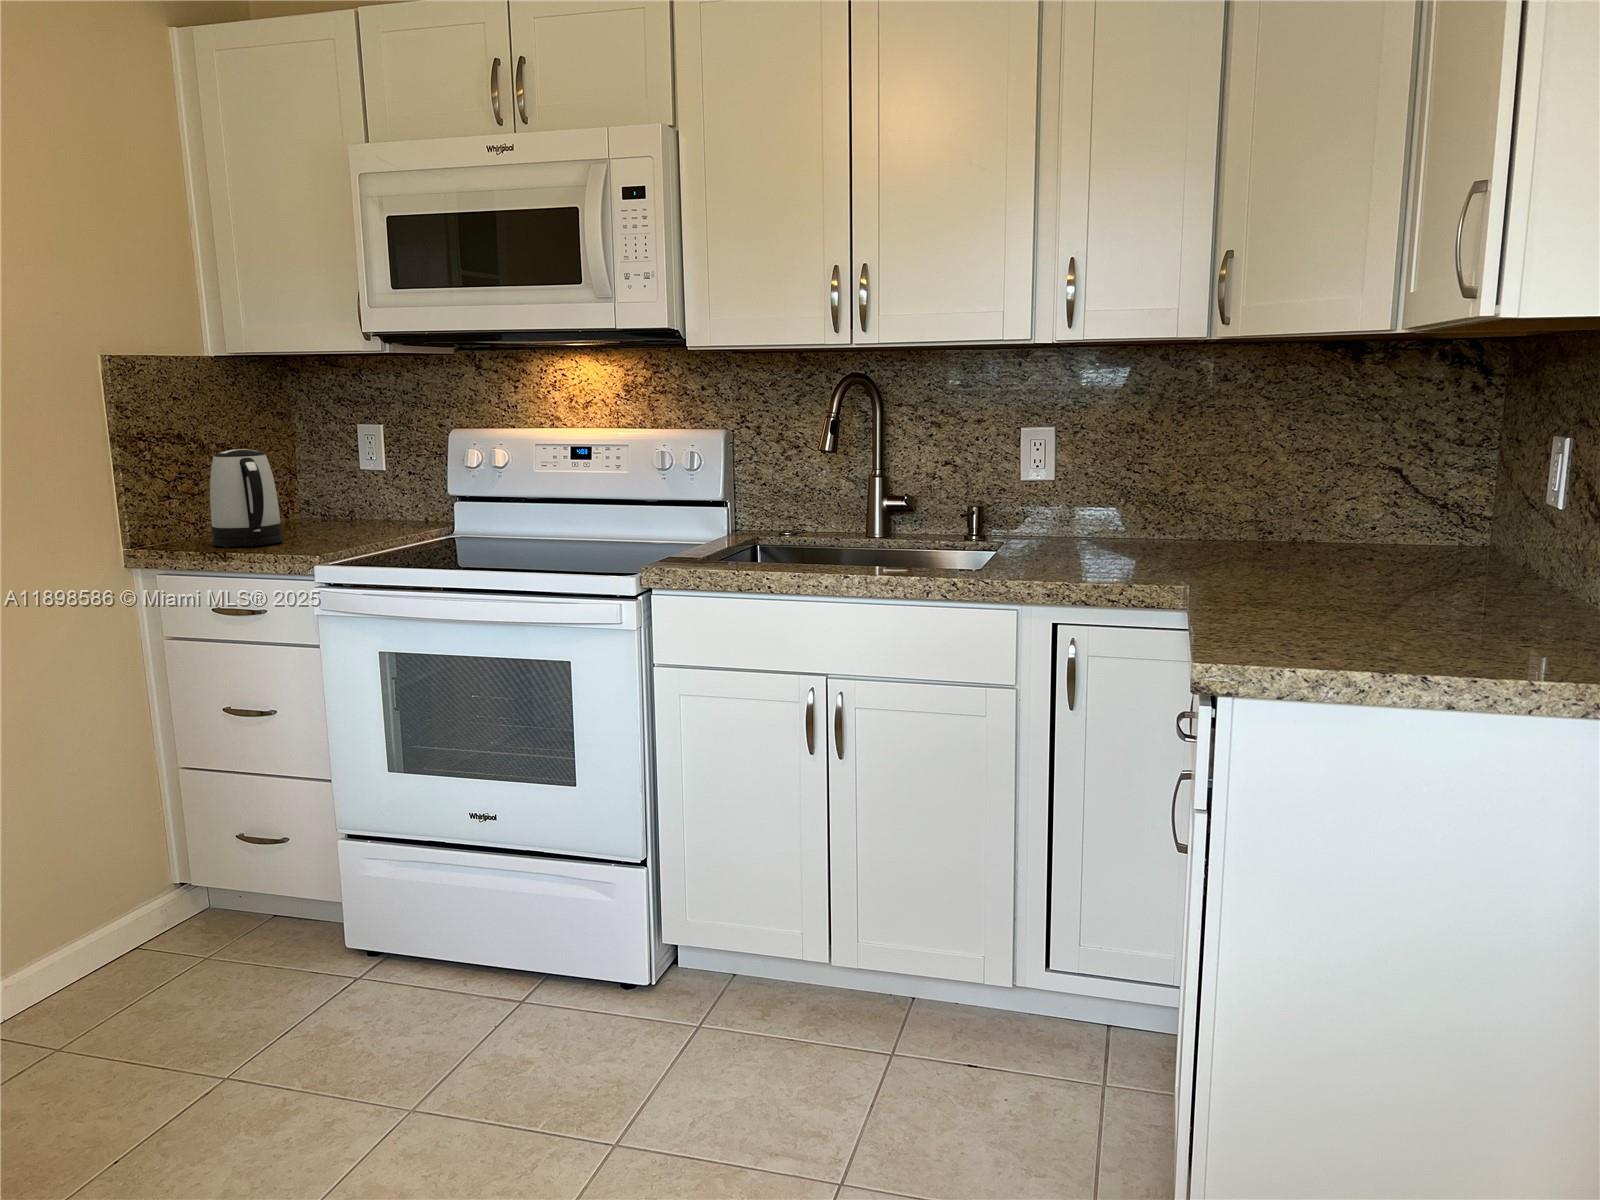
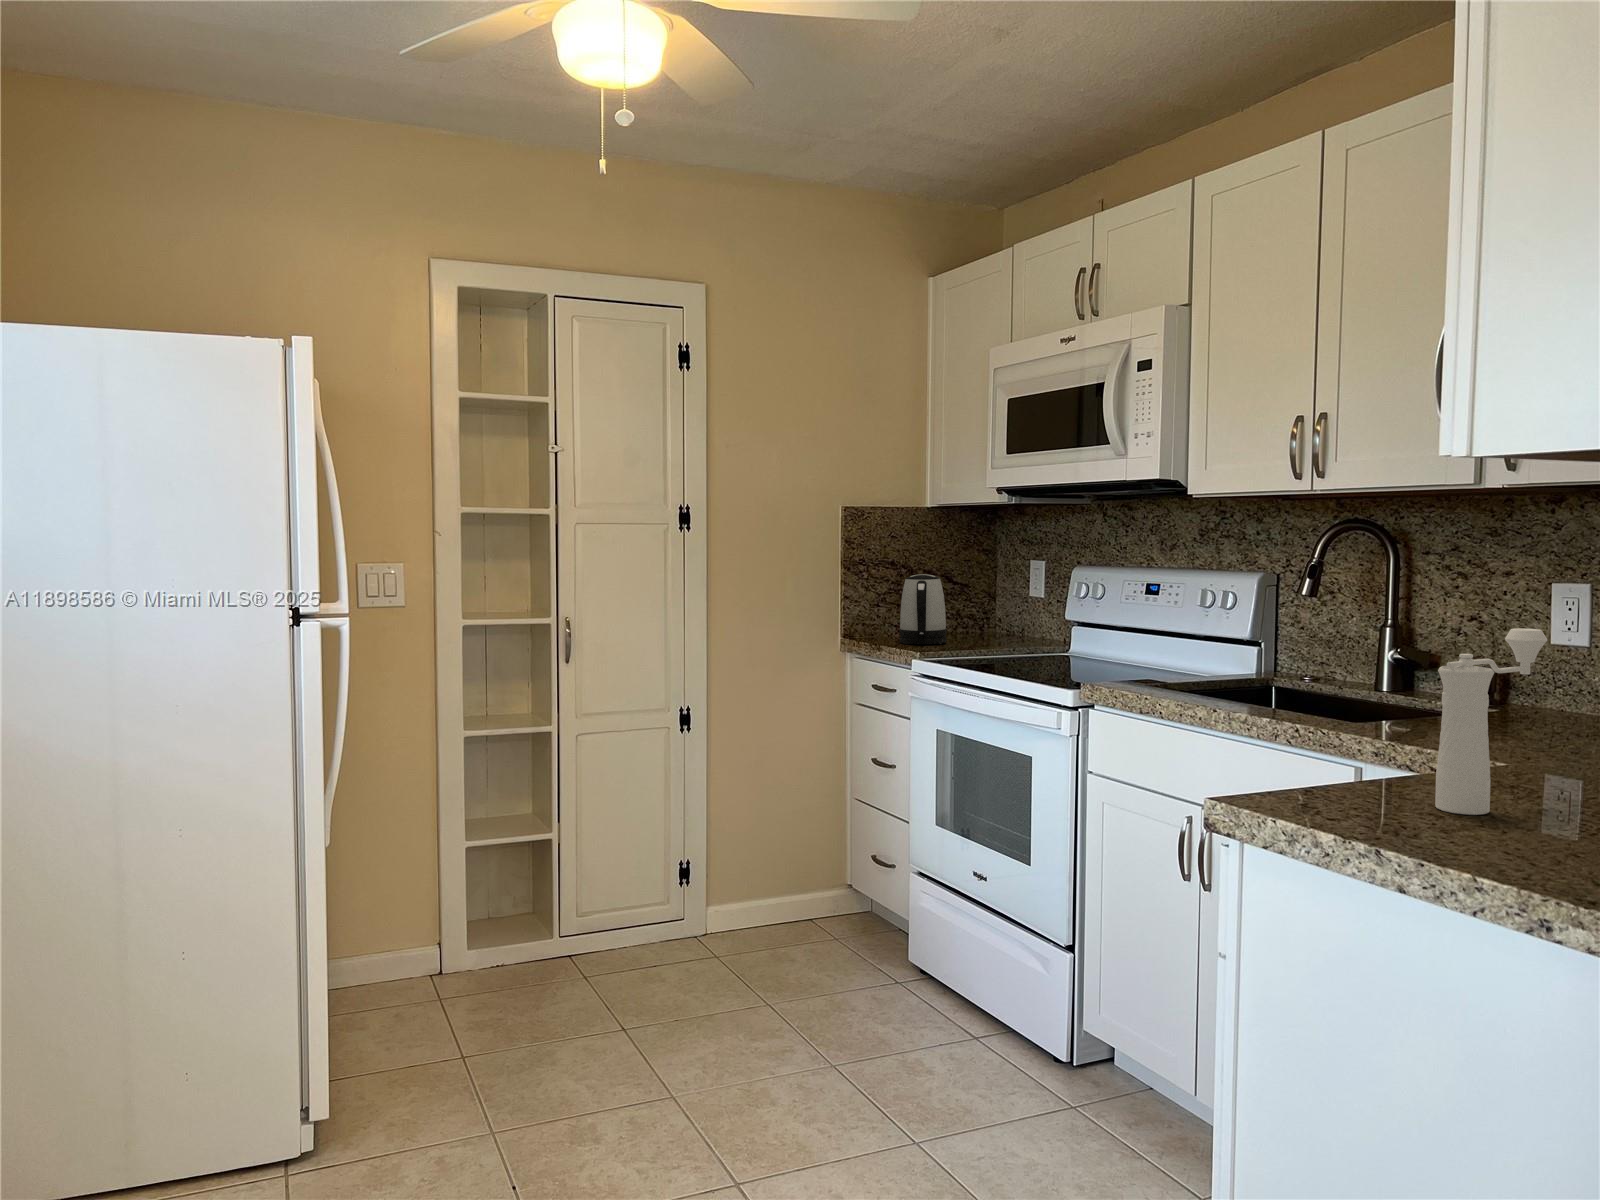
pepper mill: none [1281,460,1338,634] -> present [1435,628,1547,815]

